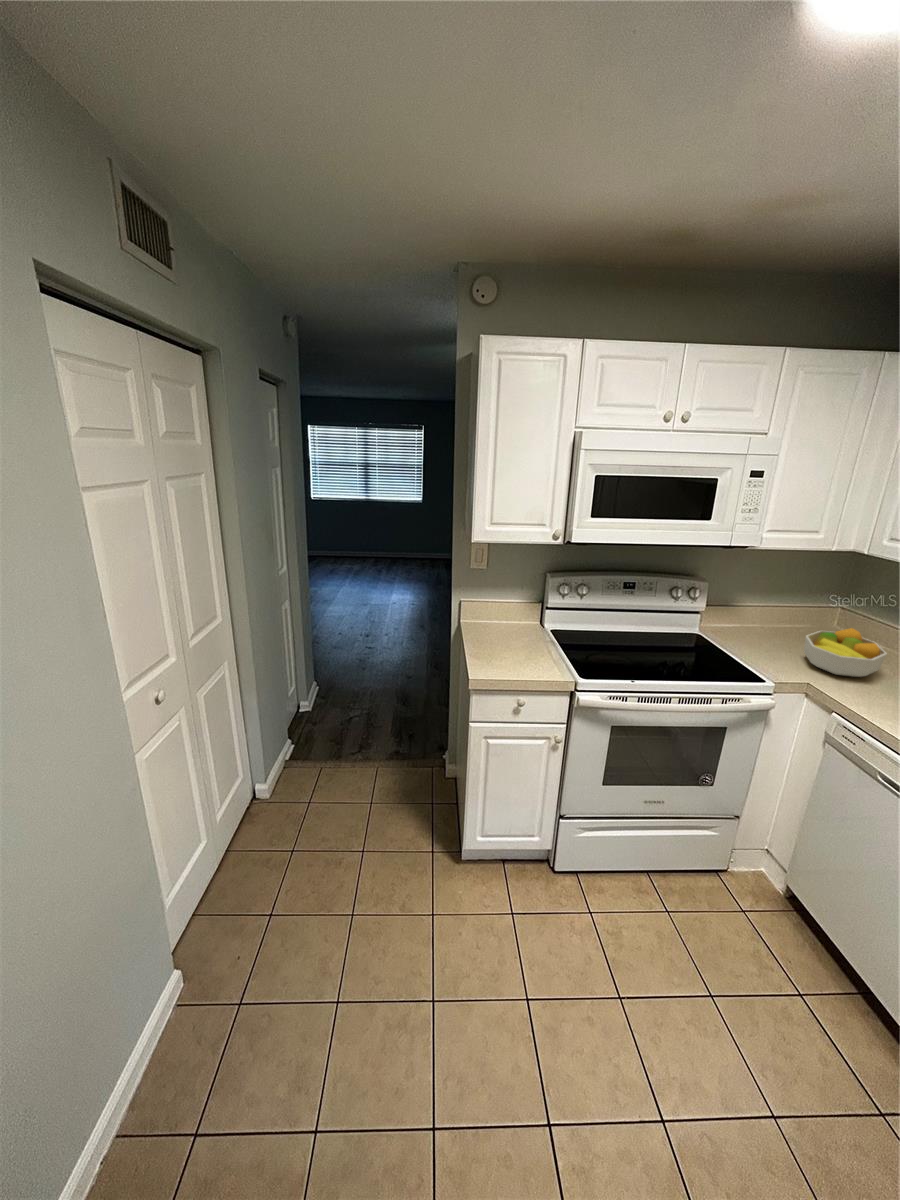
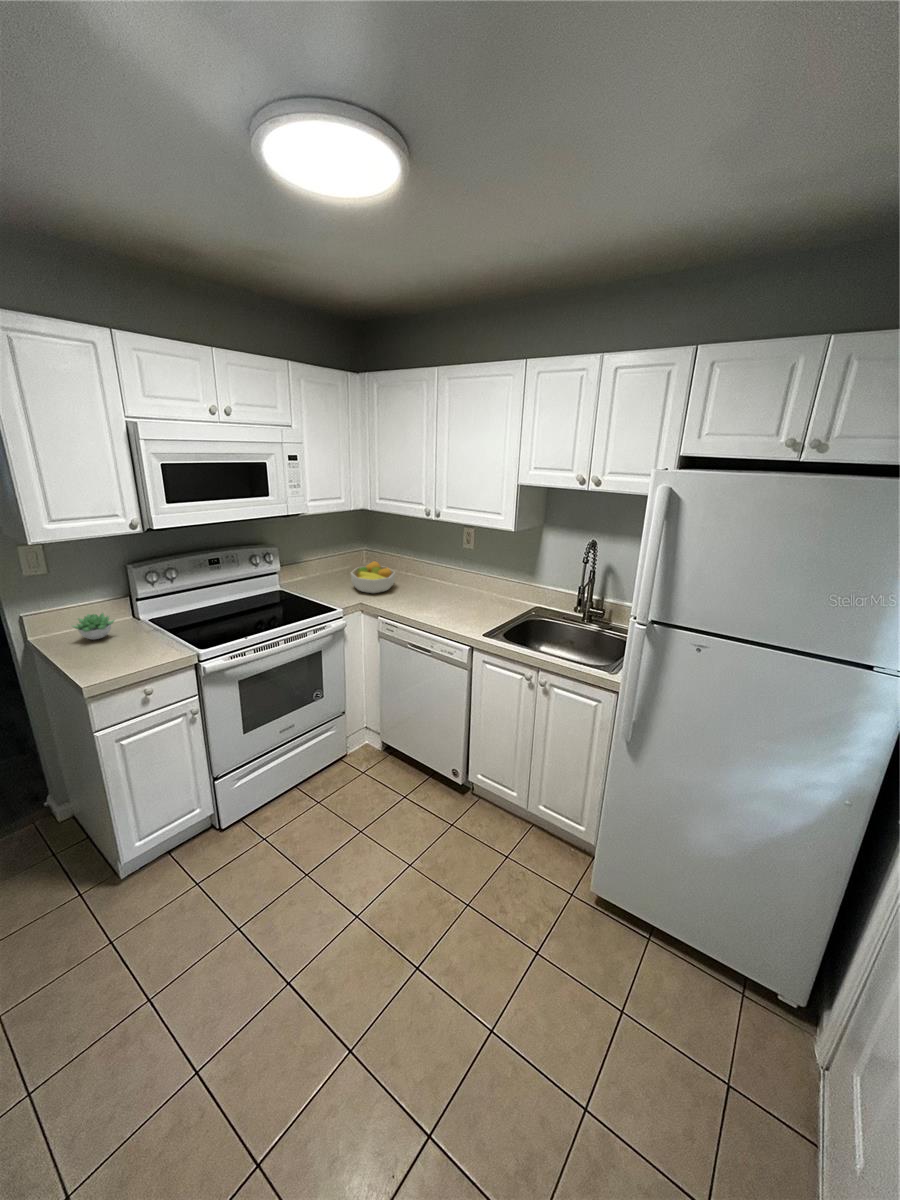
succulent plant: none [490,611,523,636] -> present [73,613,114,640]

